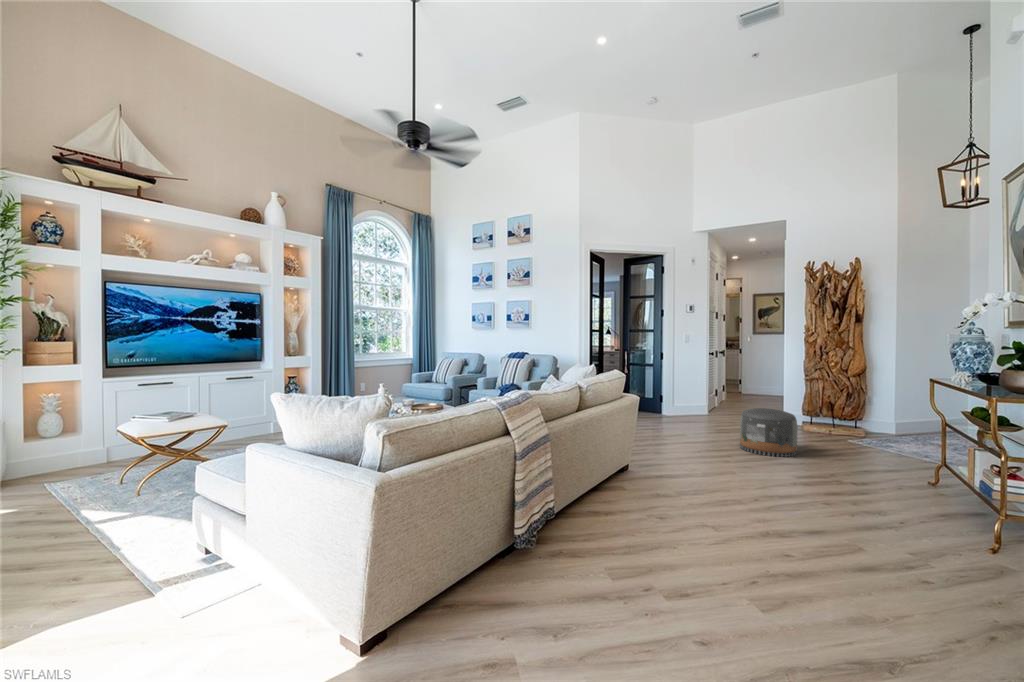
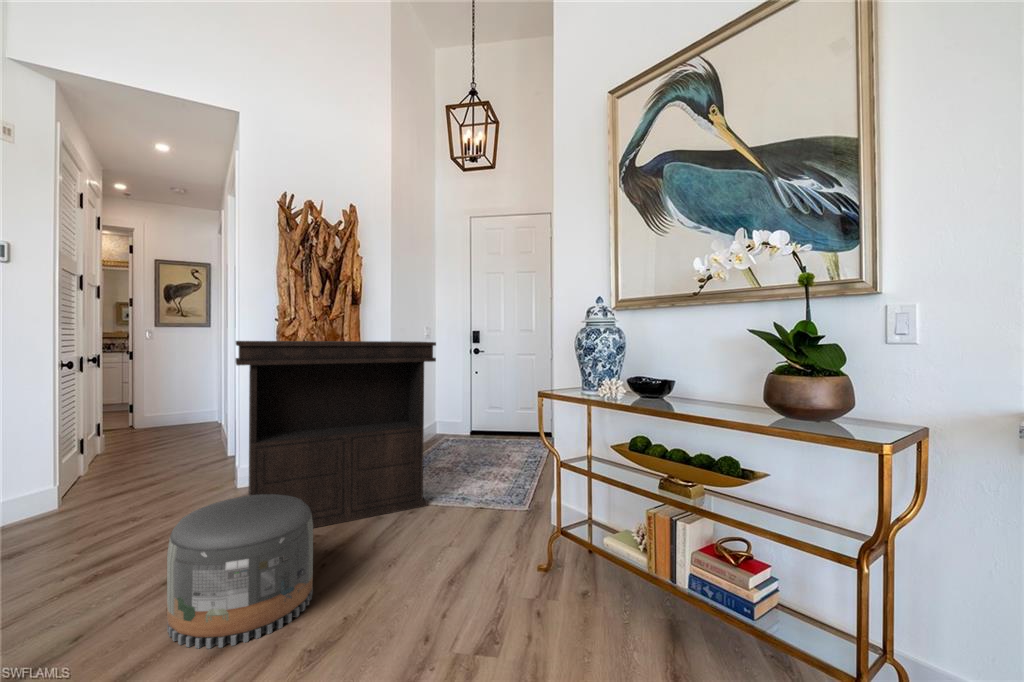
console table: none [773,345,903,453] -> present [236,341,436,528]

